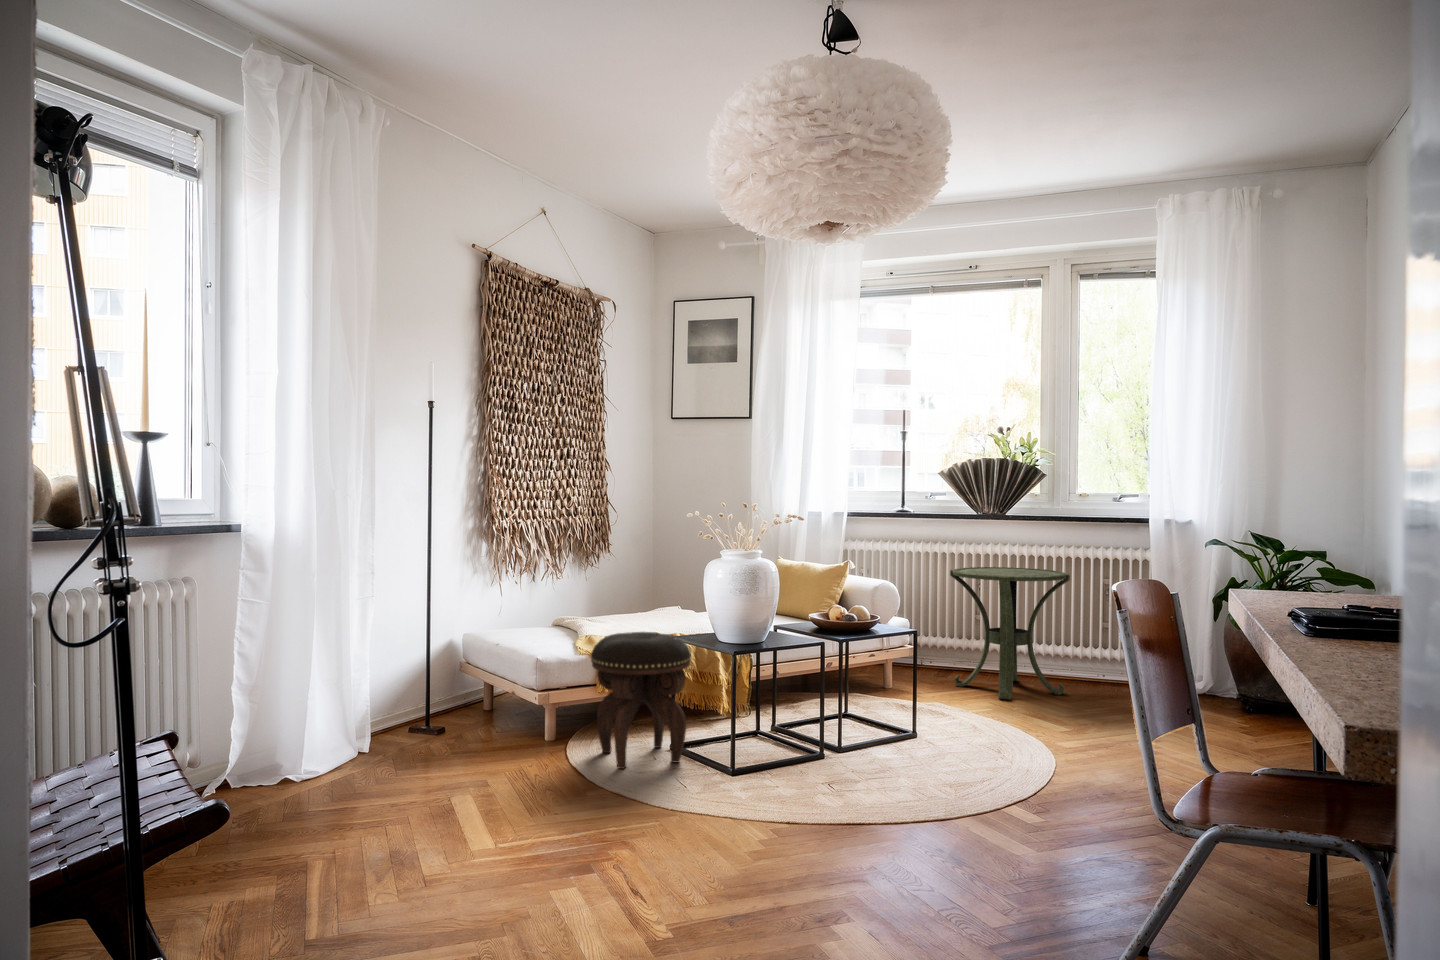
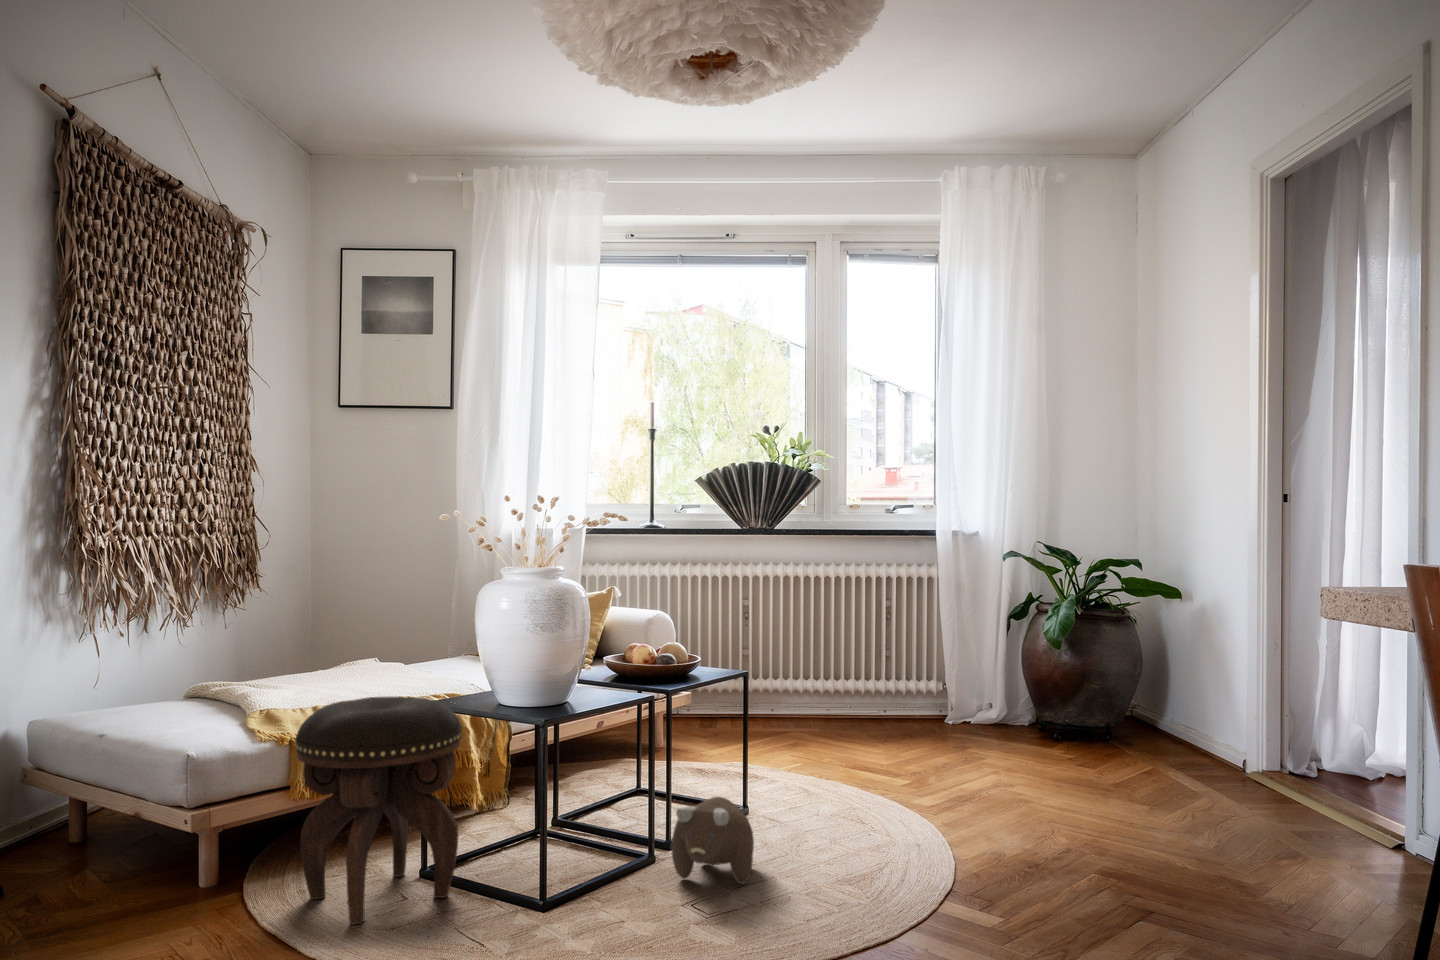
side table: present [950,567,1070,700] -> none [727,587,864,745]
plush toy: none [822,720,888,782] -> present [672,797,754,884]

